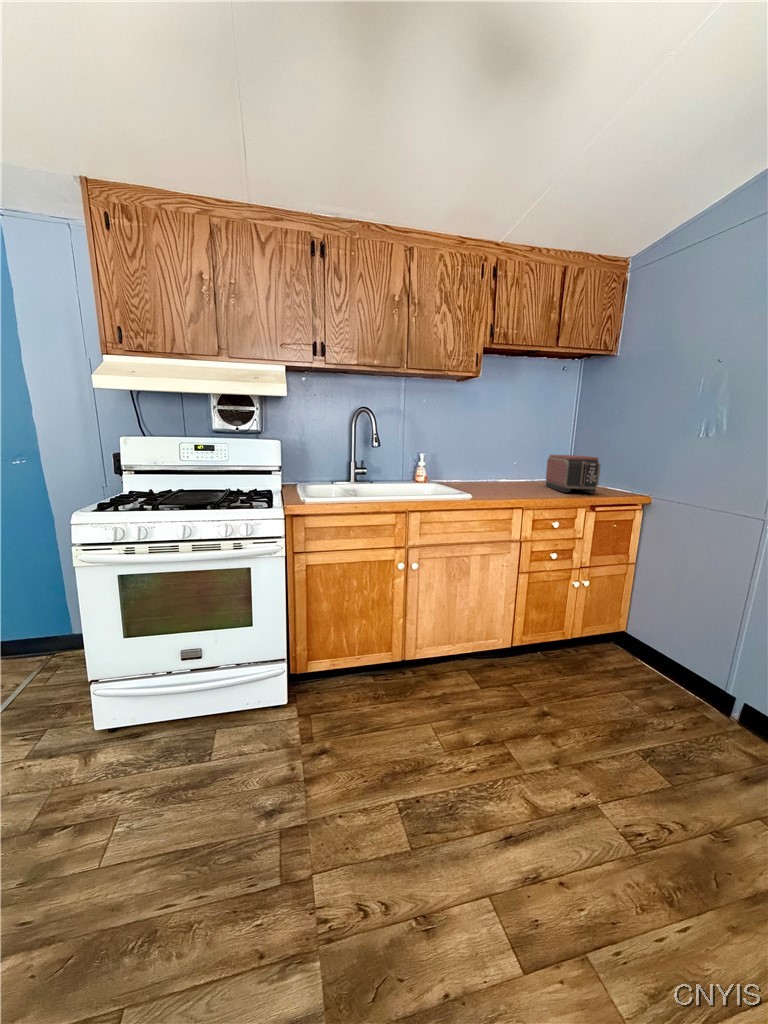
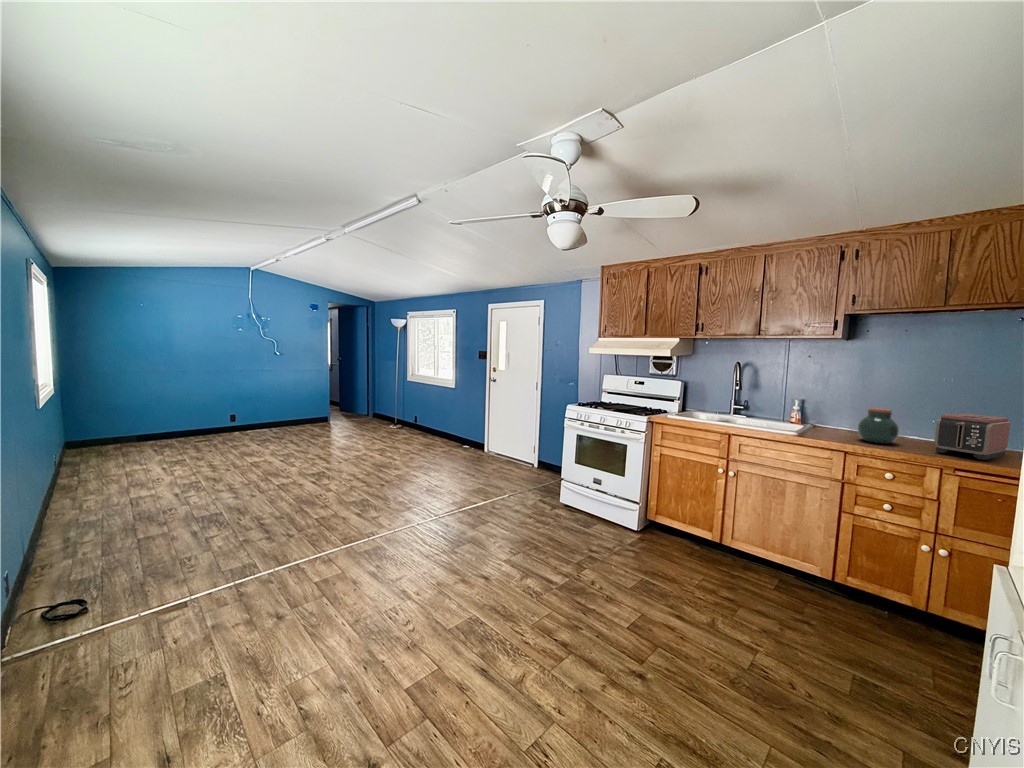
jar: none [502,456,536,492] -> present [858,408,899,443]

